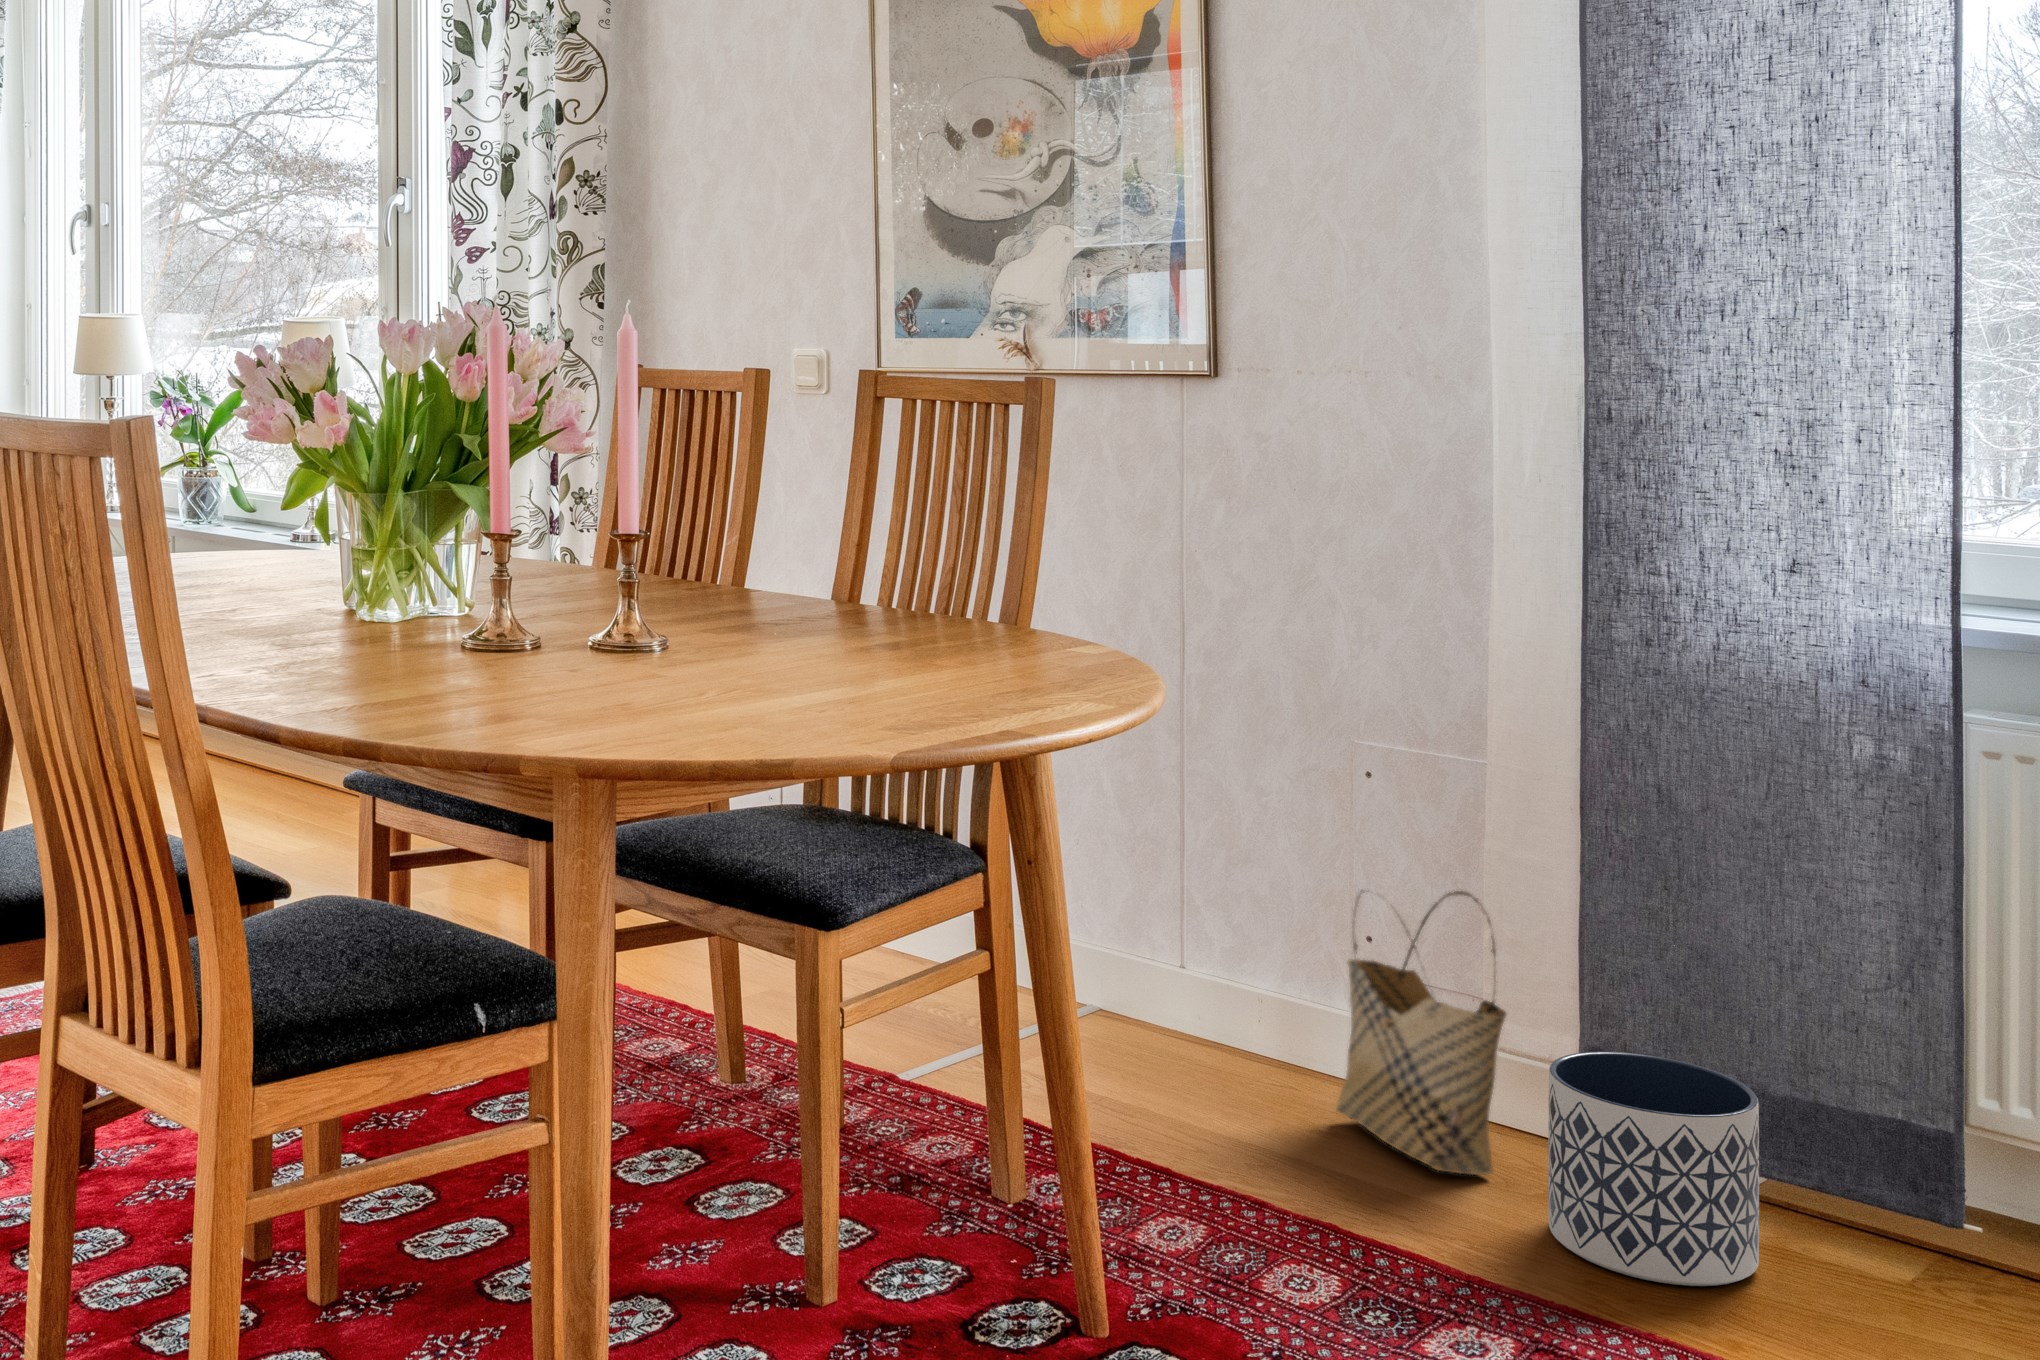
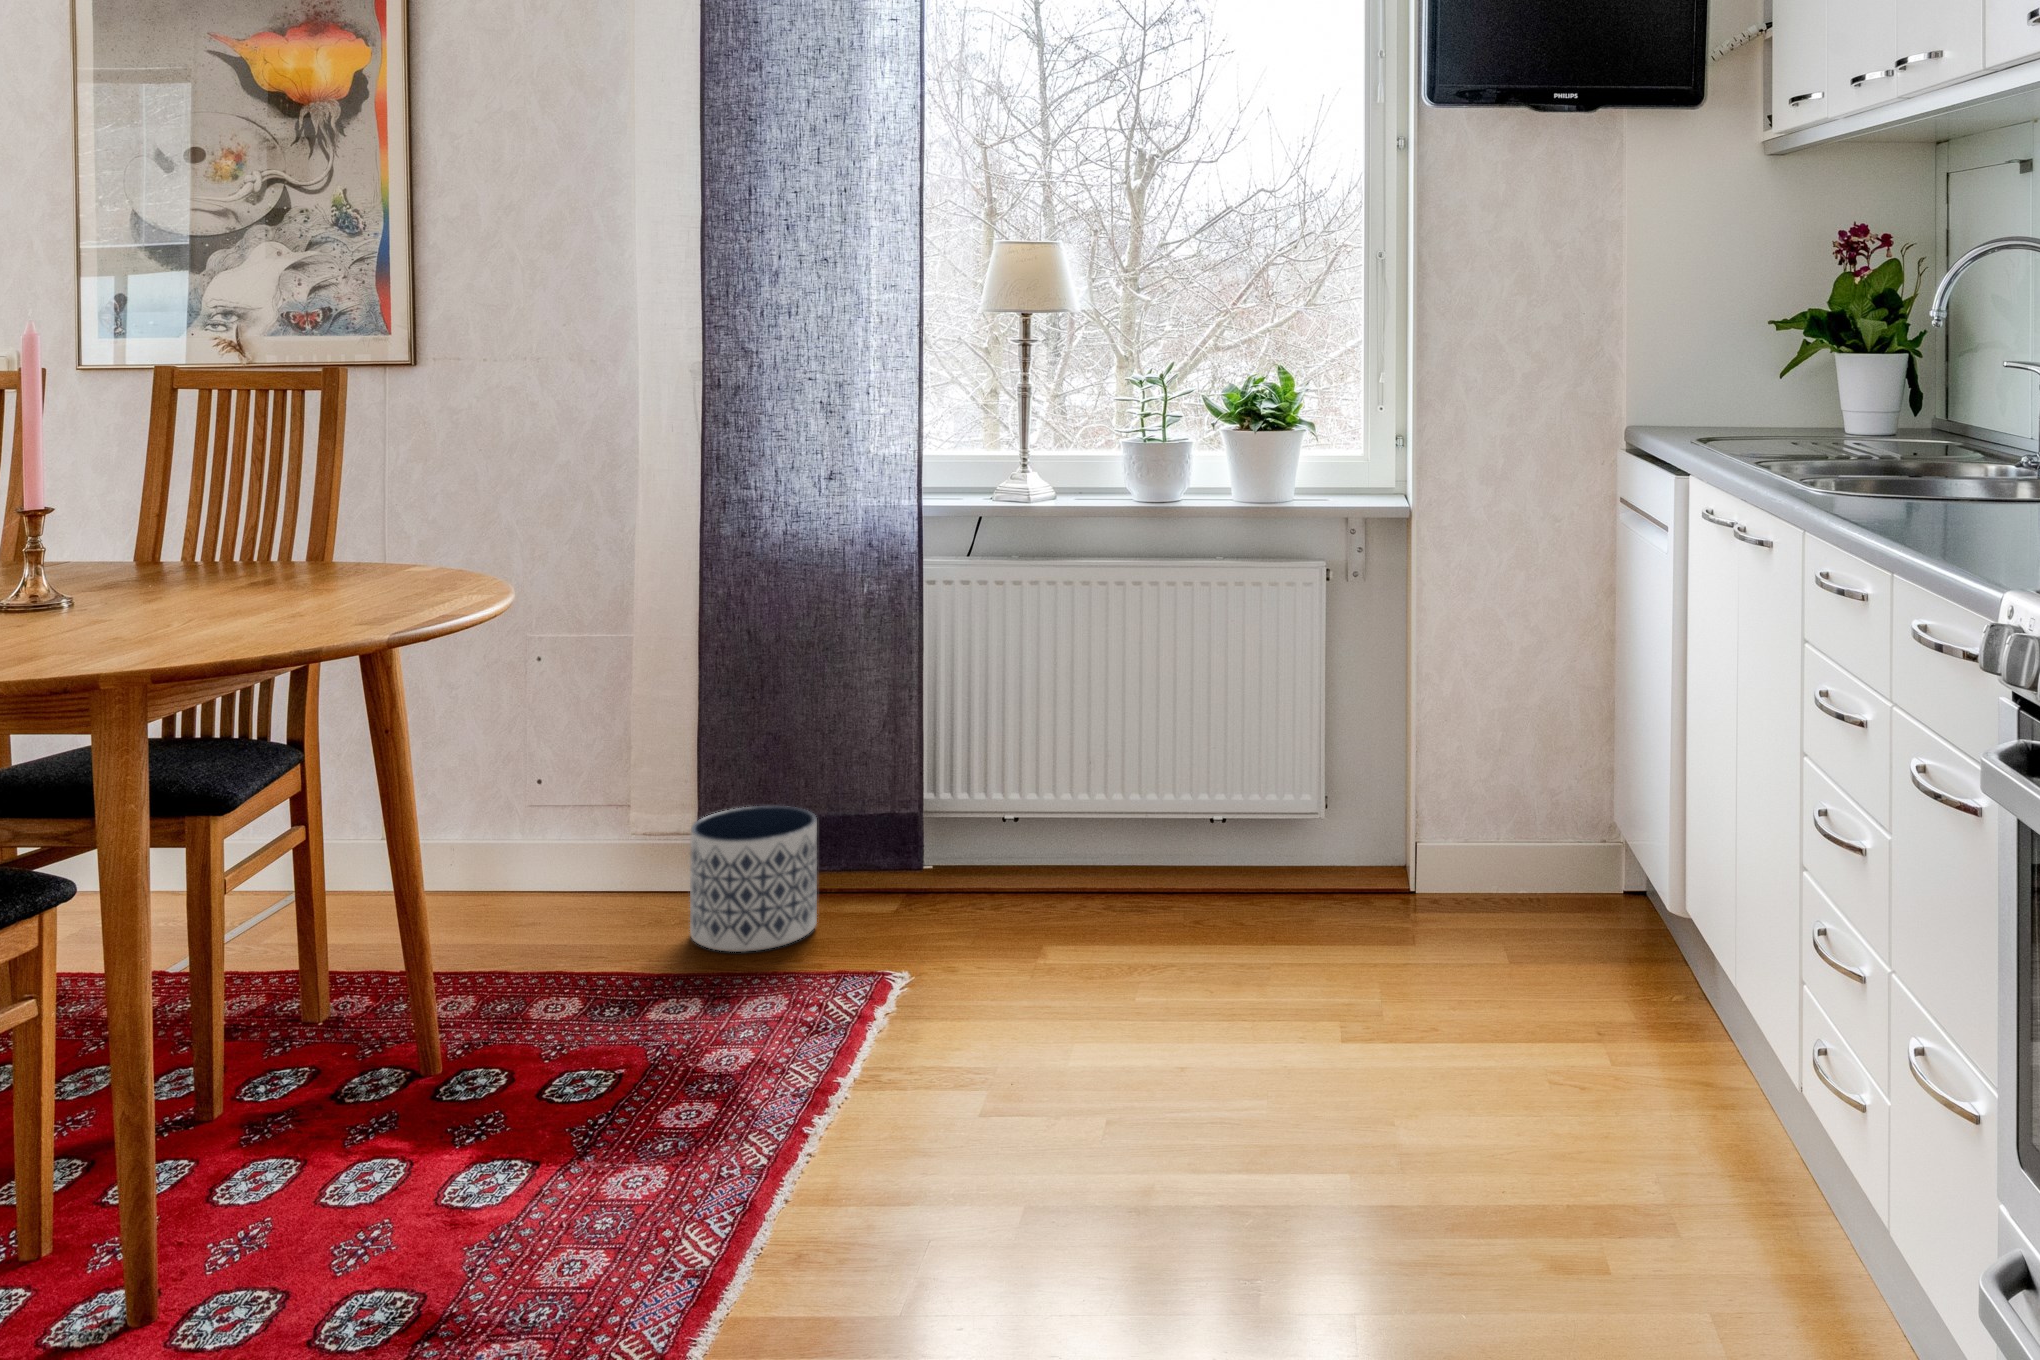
woven basket: present [1336,891,1506,1175] -> none [528,725,655,925]

